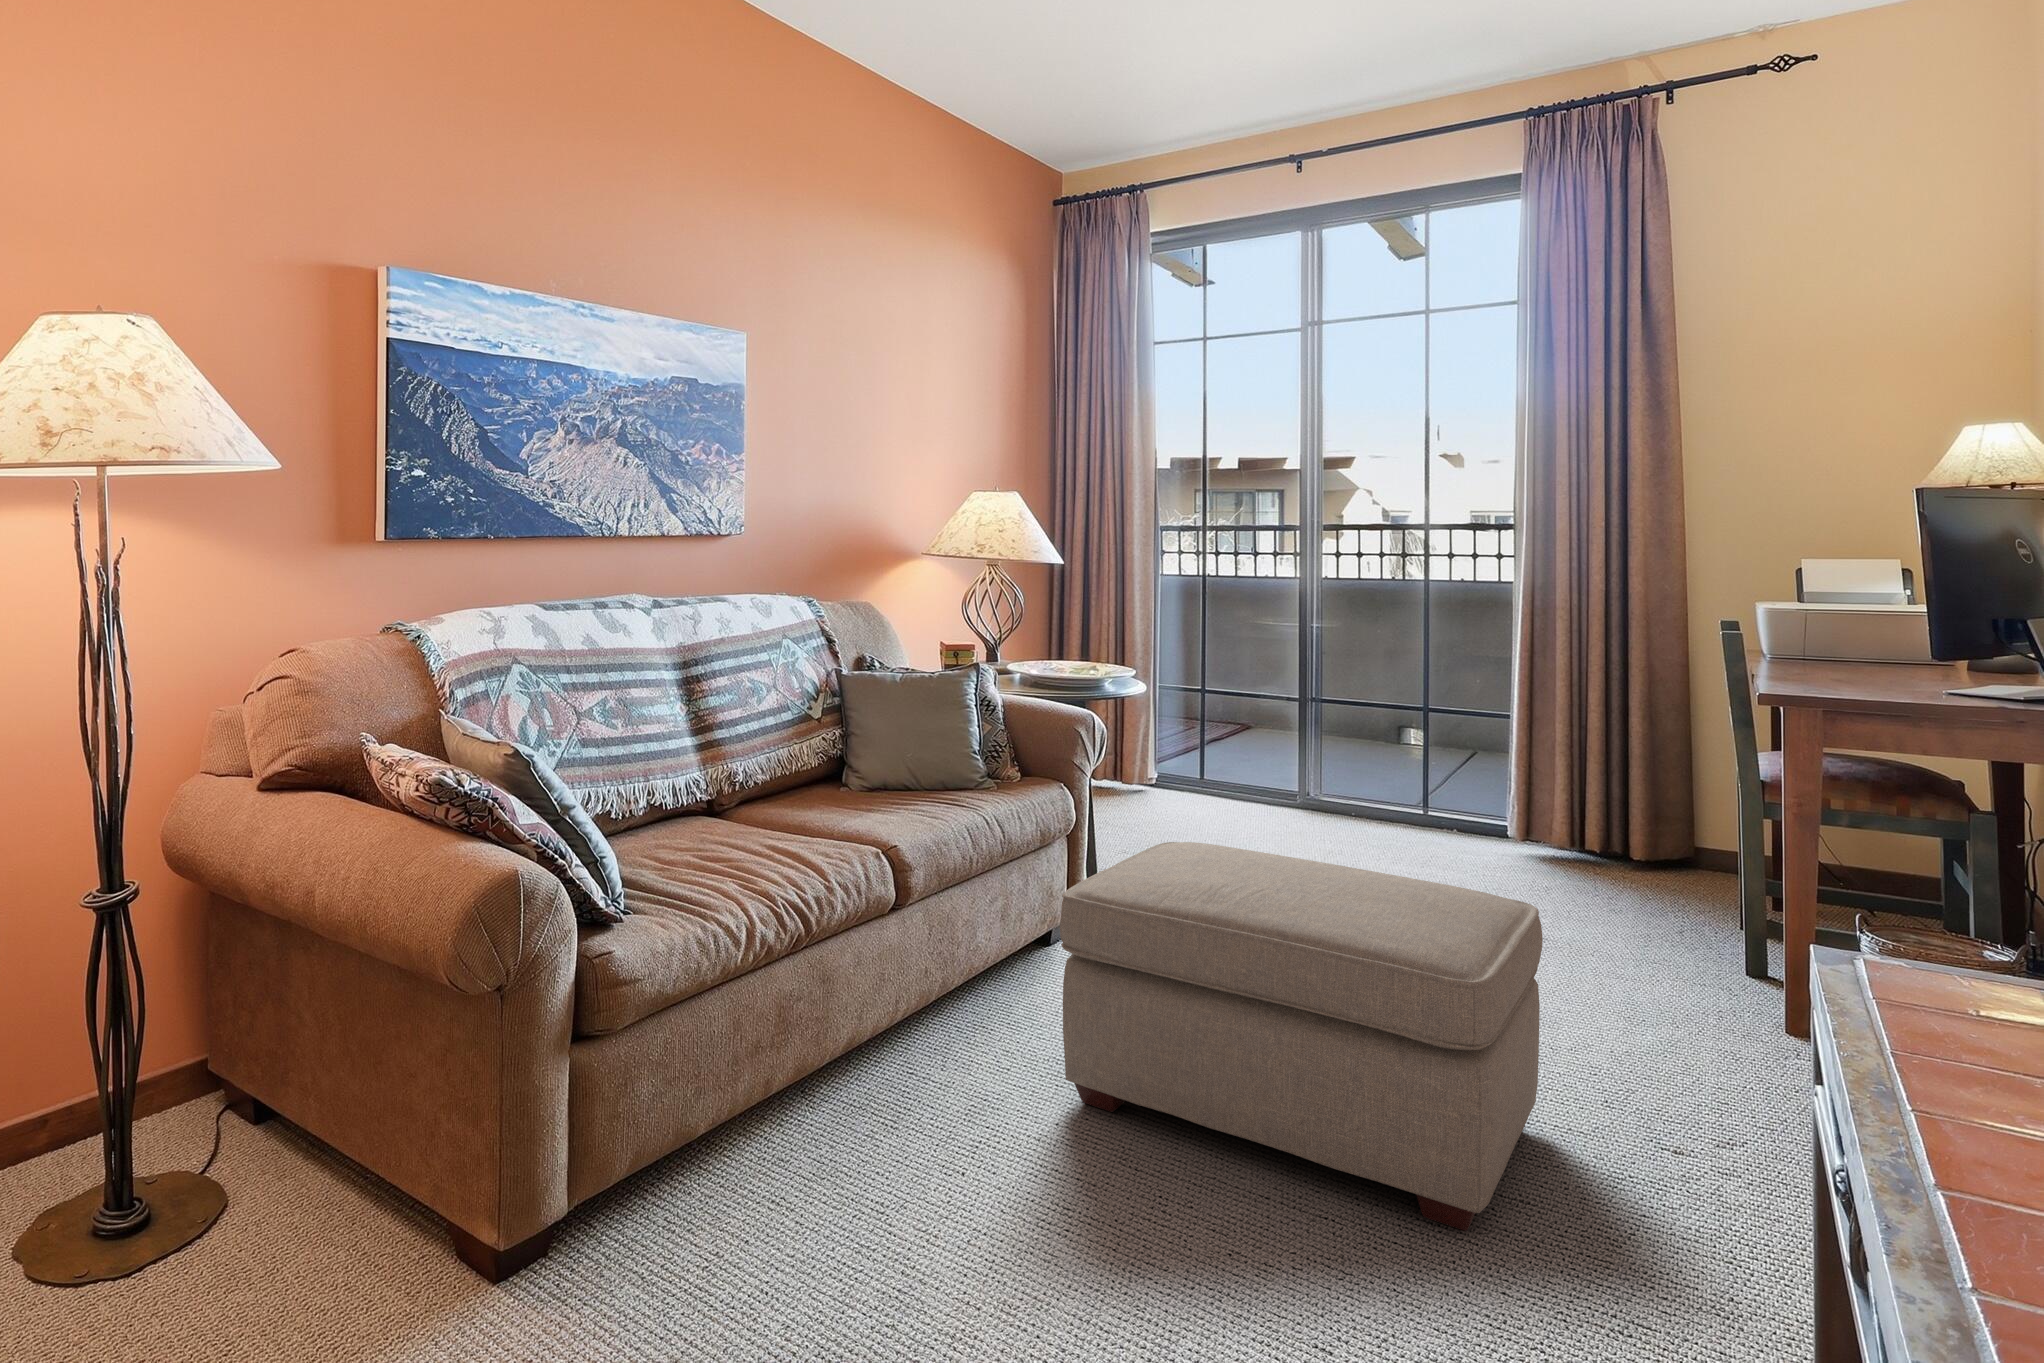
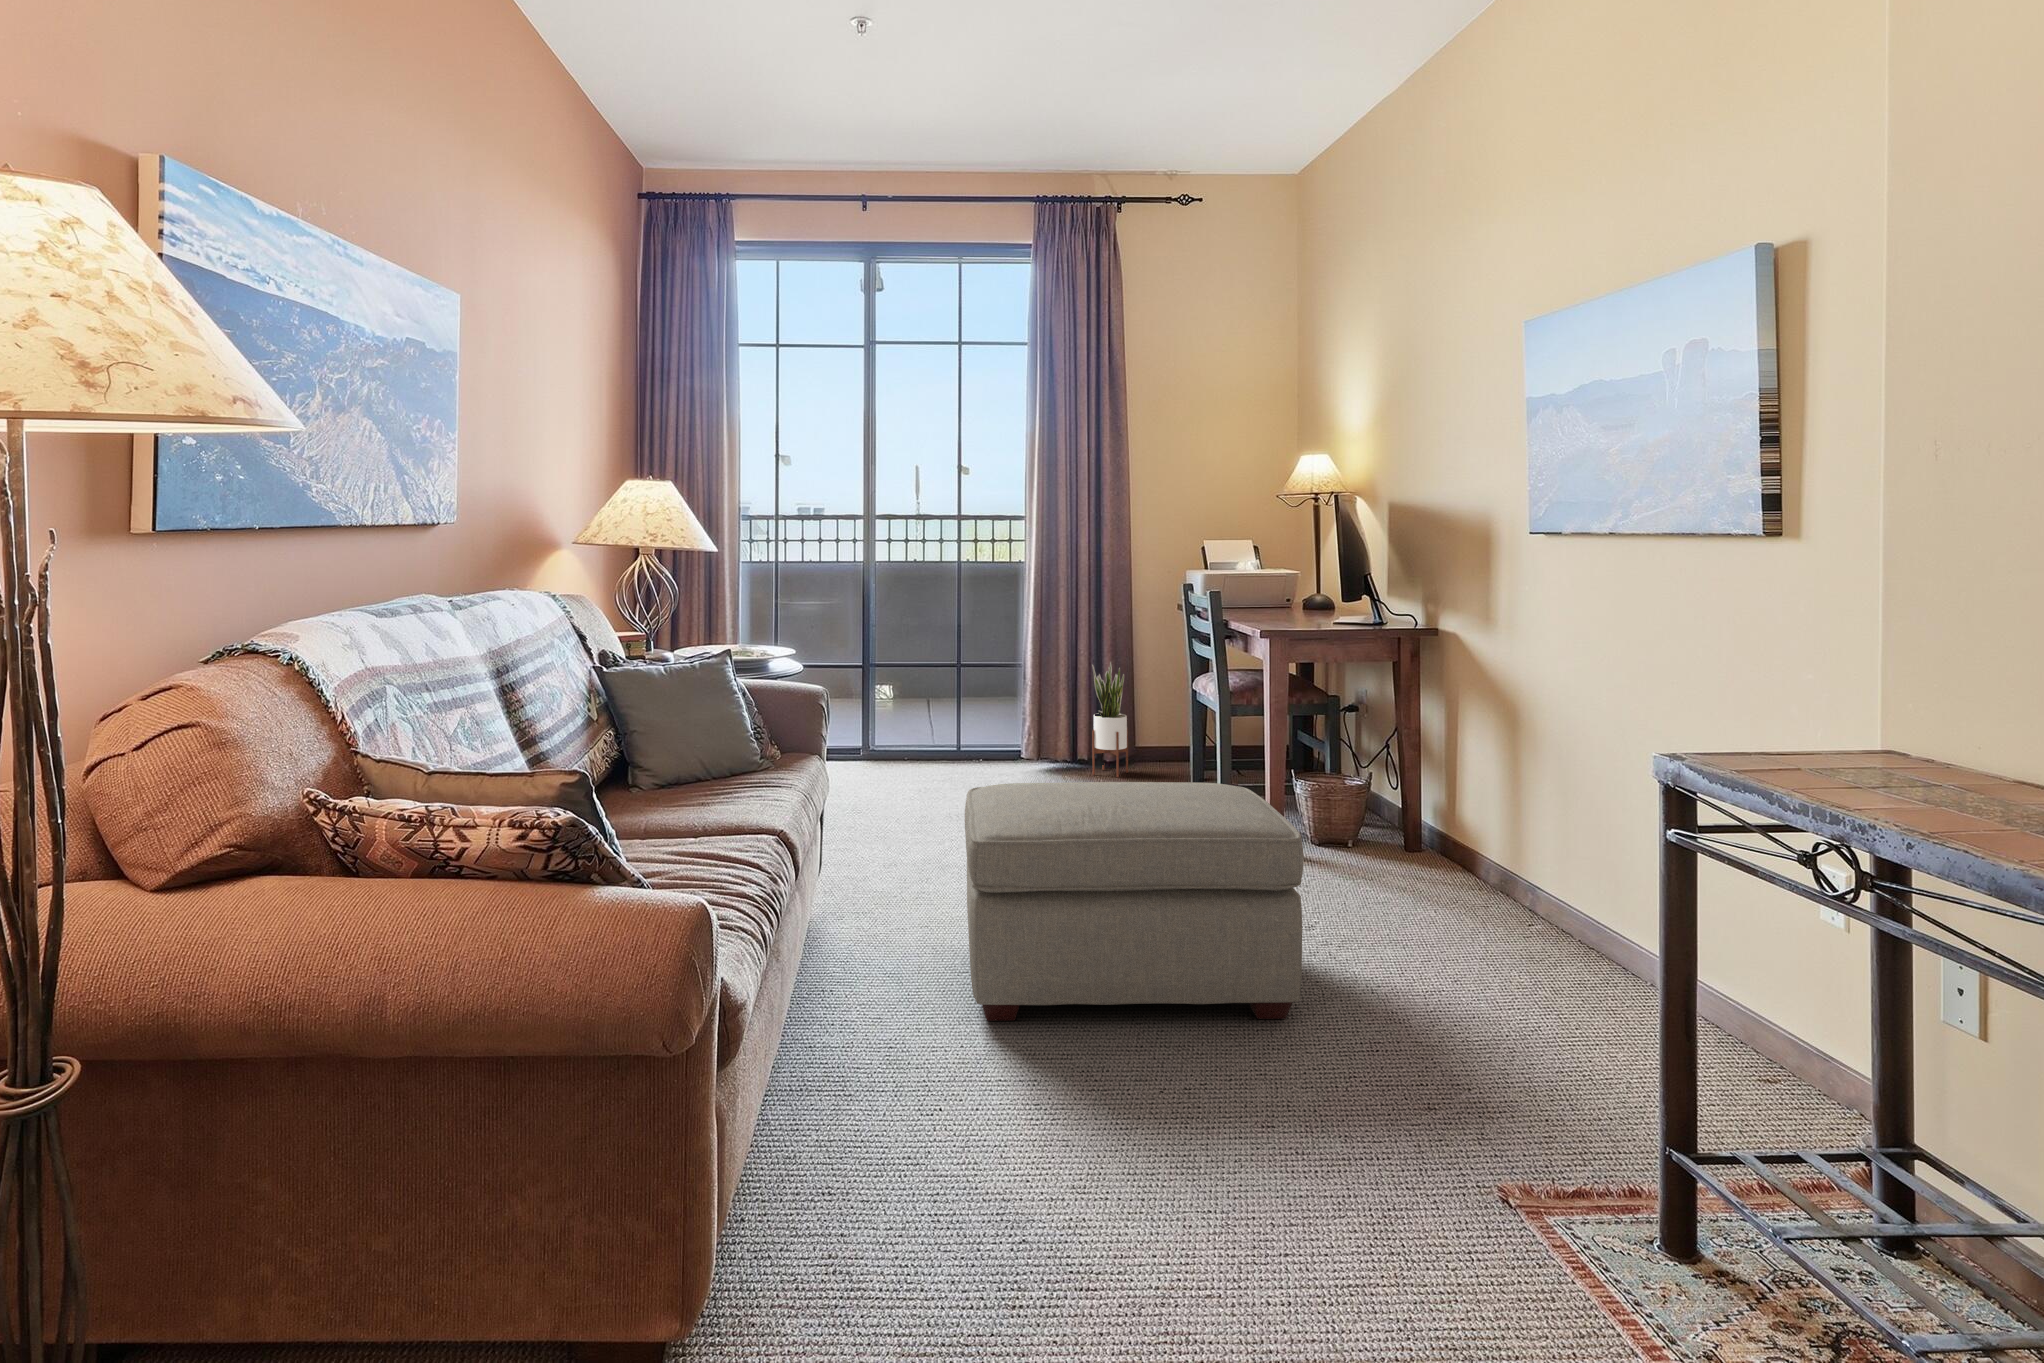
potted plant: none [1589,721,1656,880] -> present [1092,662,1128,777]

